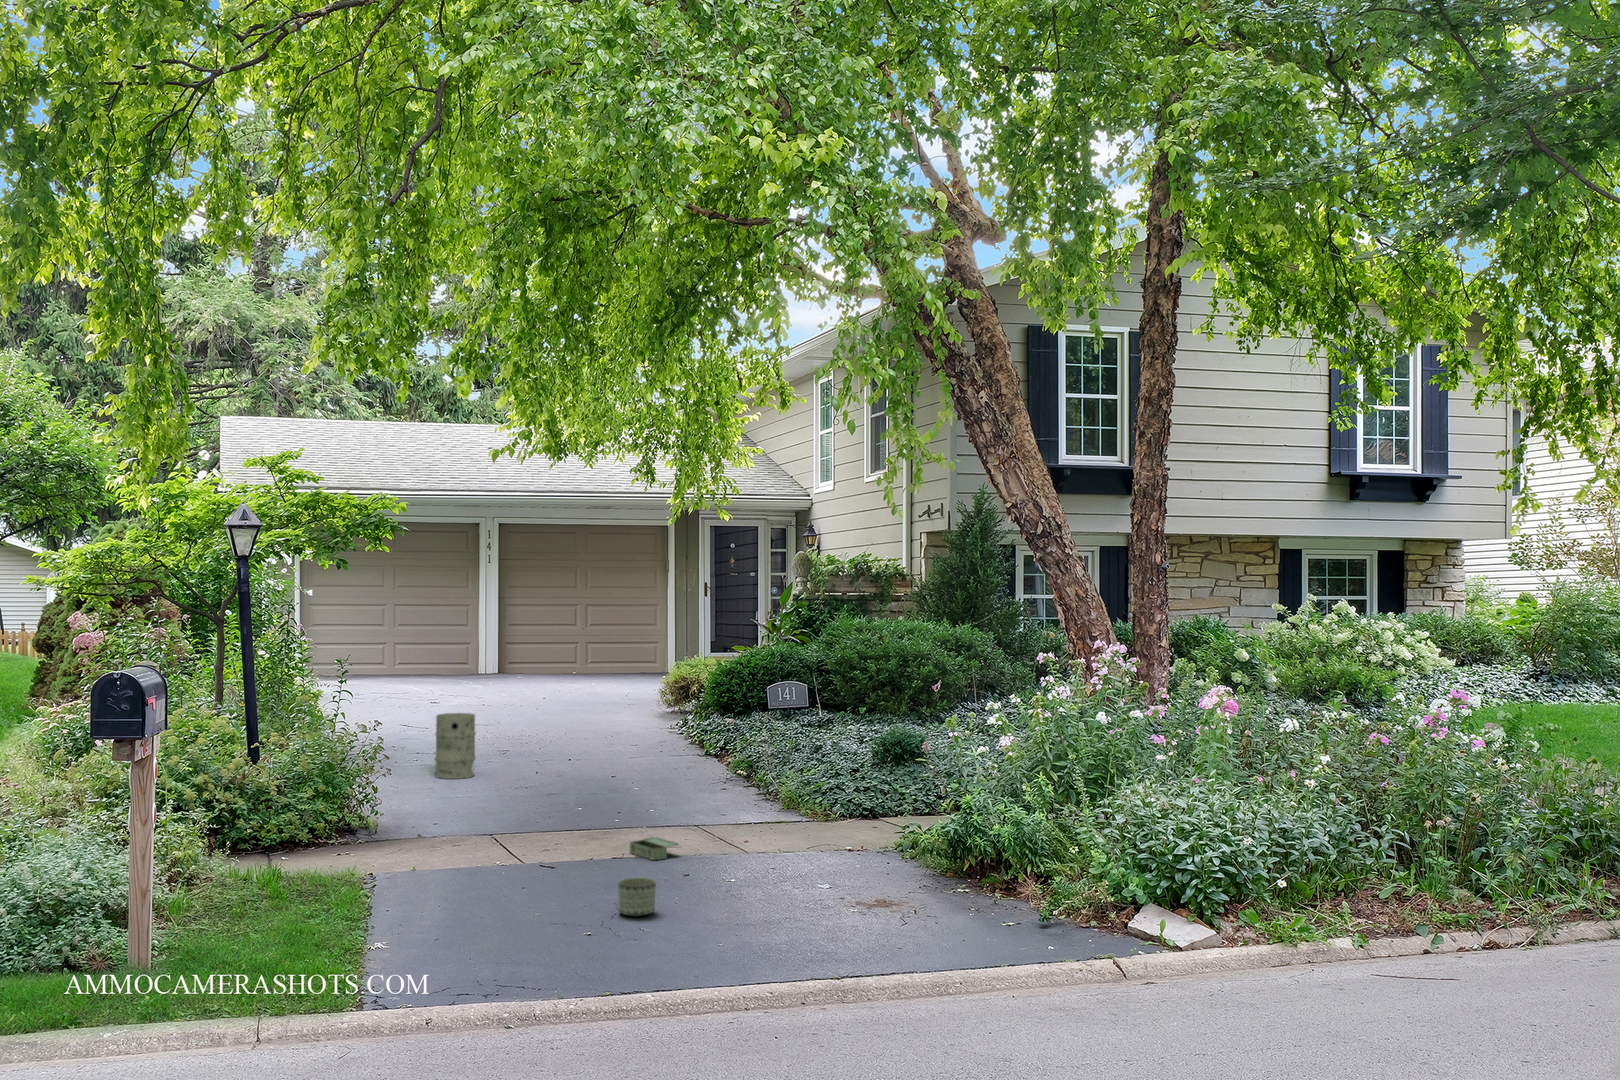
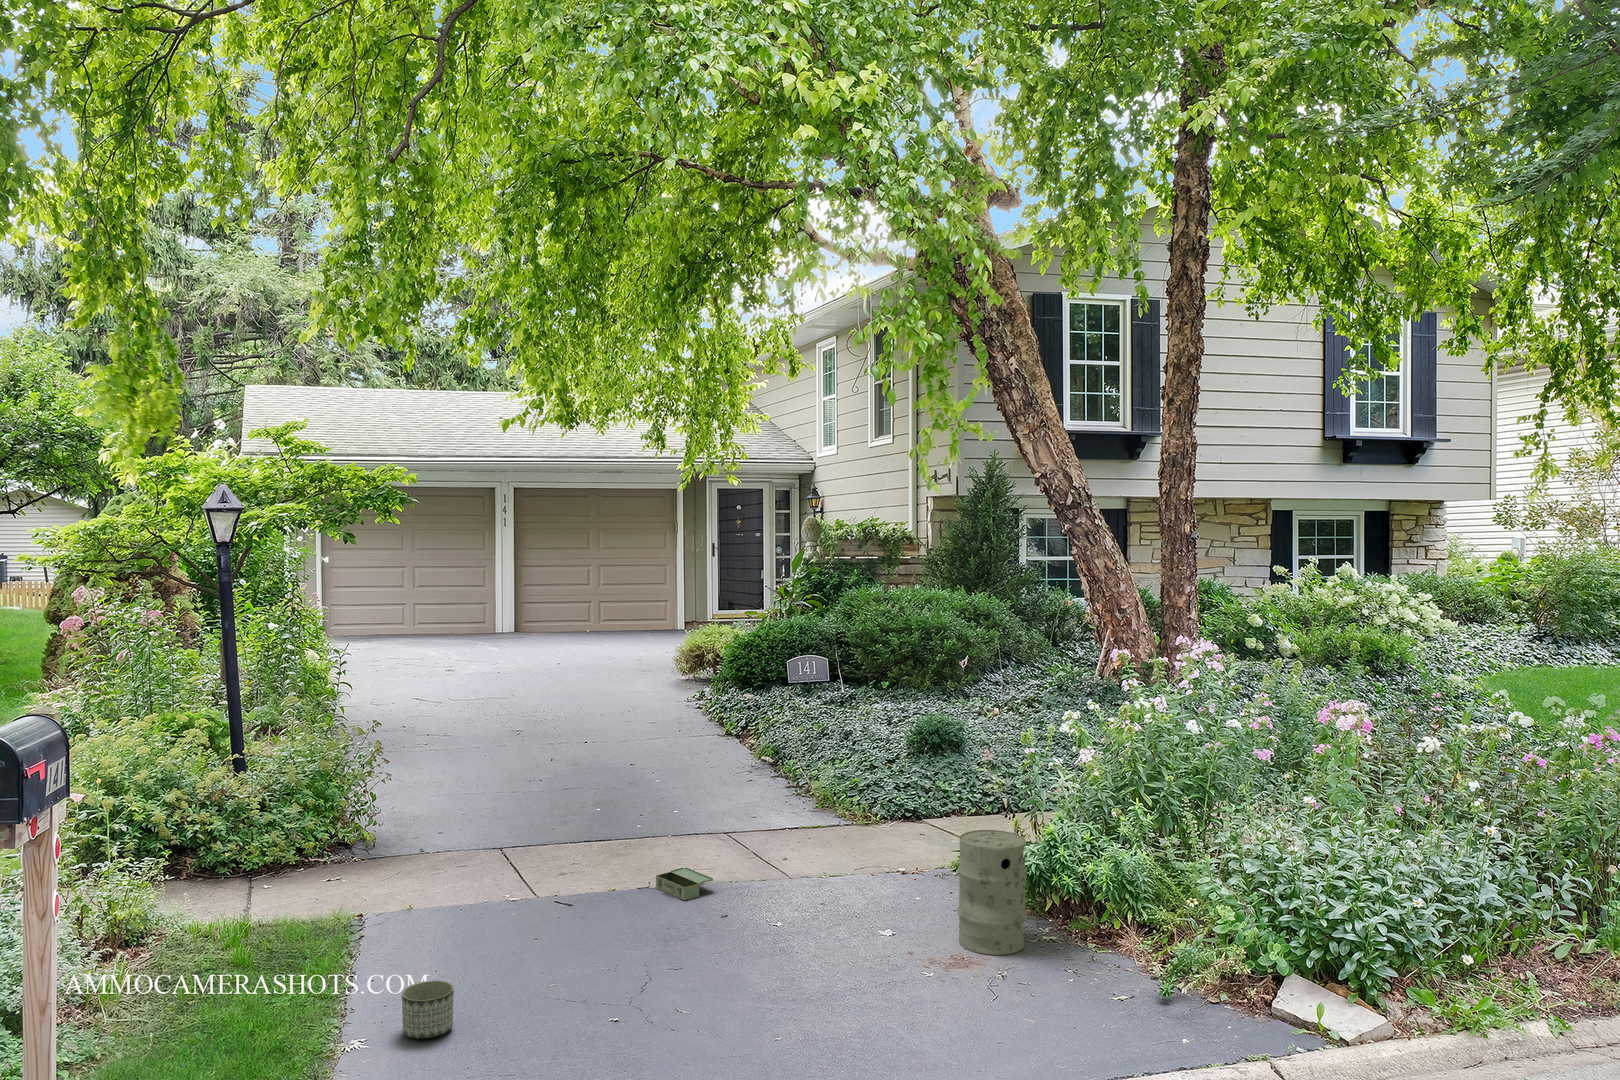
trash can: present [435,713,476,779] -> present [957,830,1027,955]
planter: present [618,878,656,917] -> present [402,980,454,1039]

